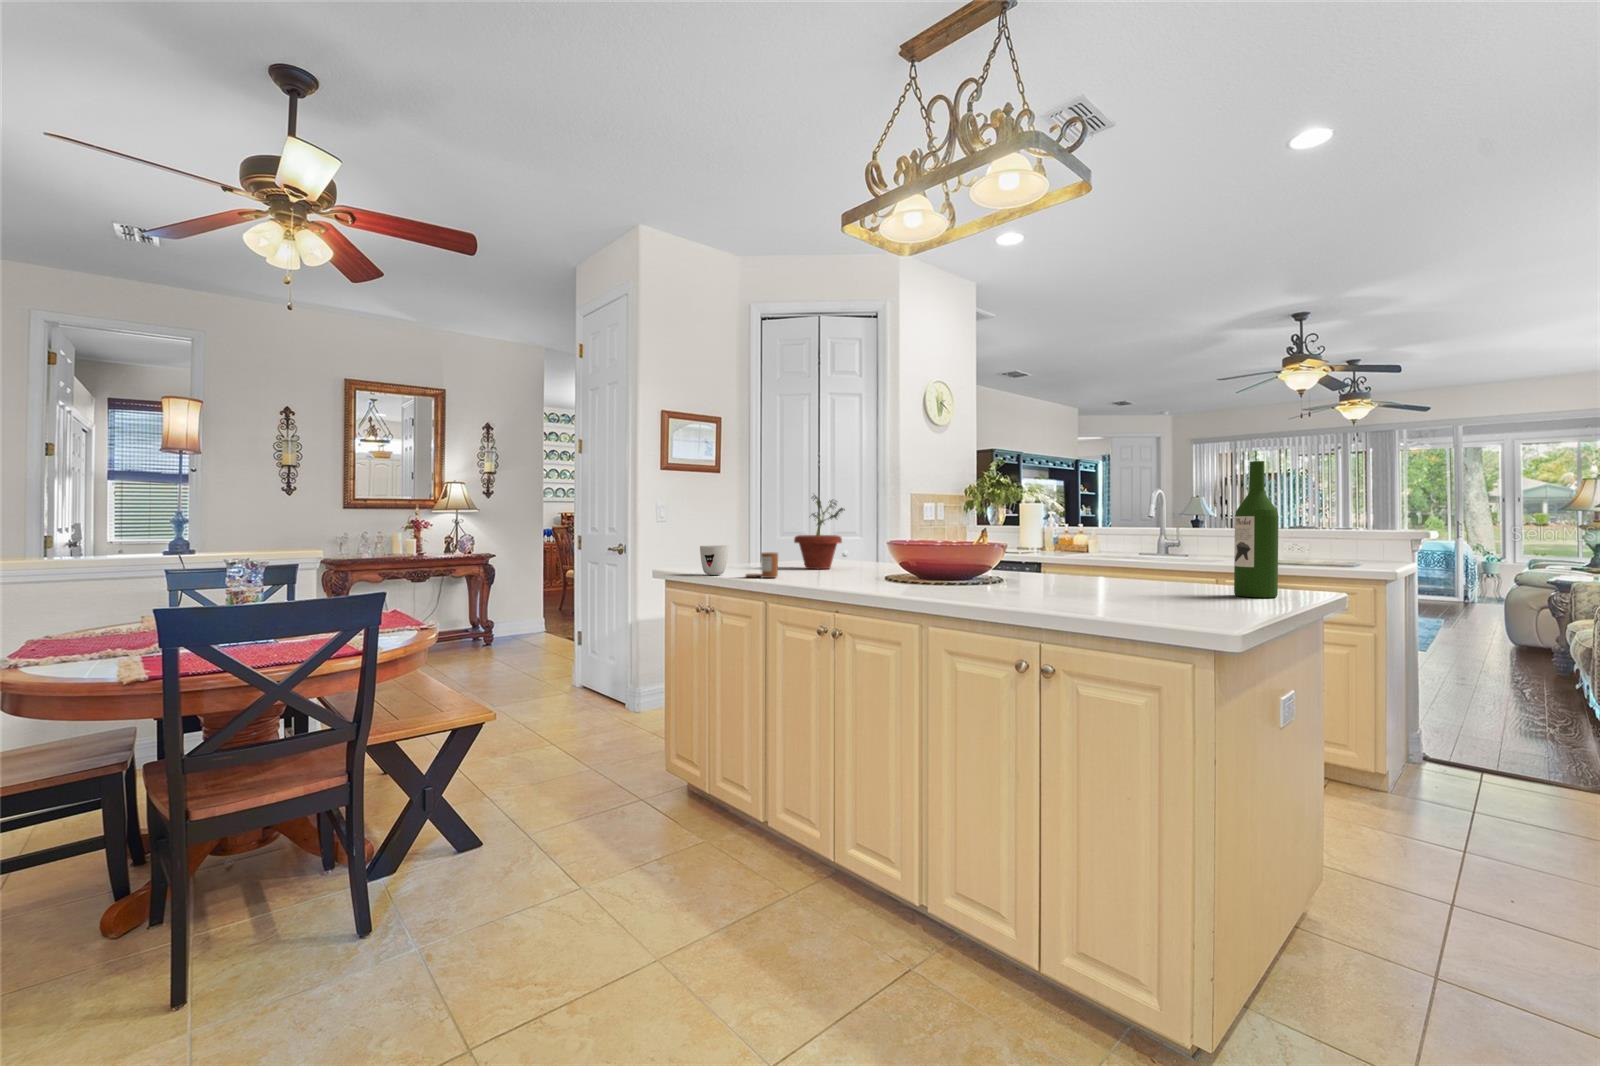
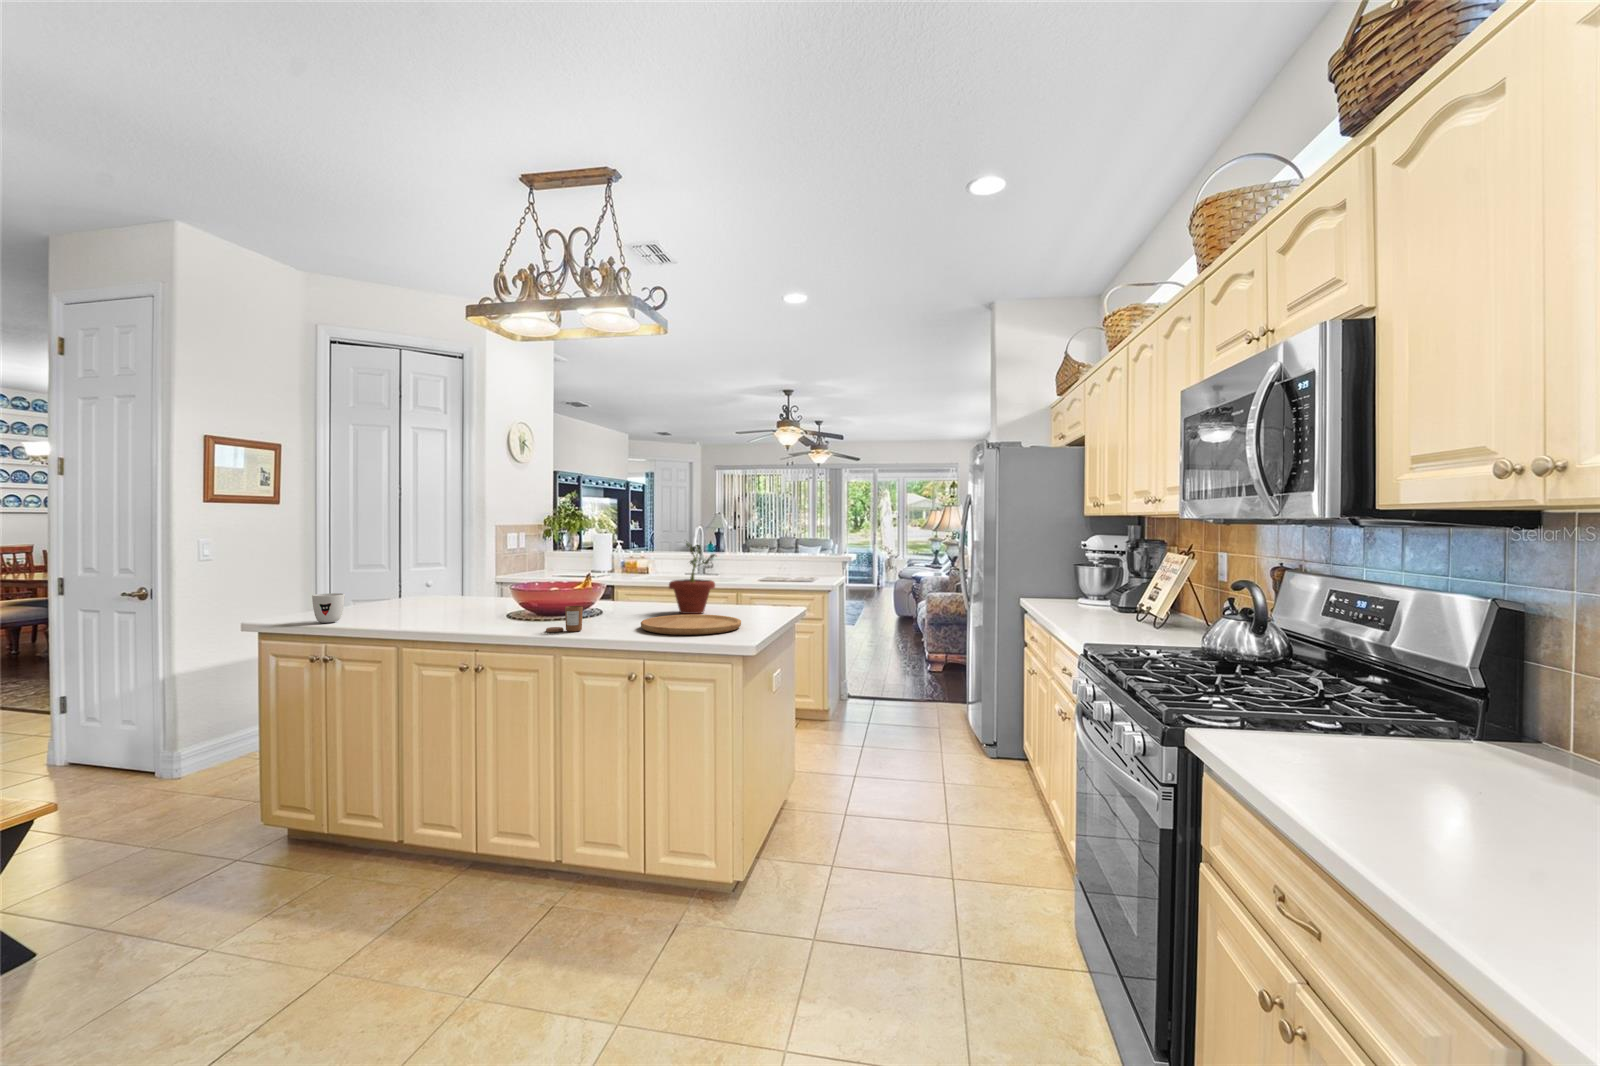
wine bottle: present [1234,461,1279,598] -> none [752,534,775,618]
potted plant: present [794,495,845,569] -> present [669,543,715,614]
candle: present [746,552,778,578] -> present [546,606,583,632]
cutting board: none [1040,584,1210,608] -> present [641,614,741,635]

